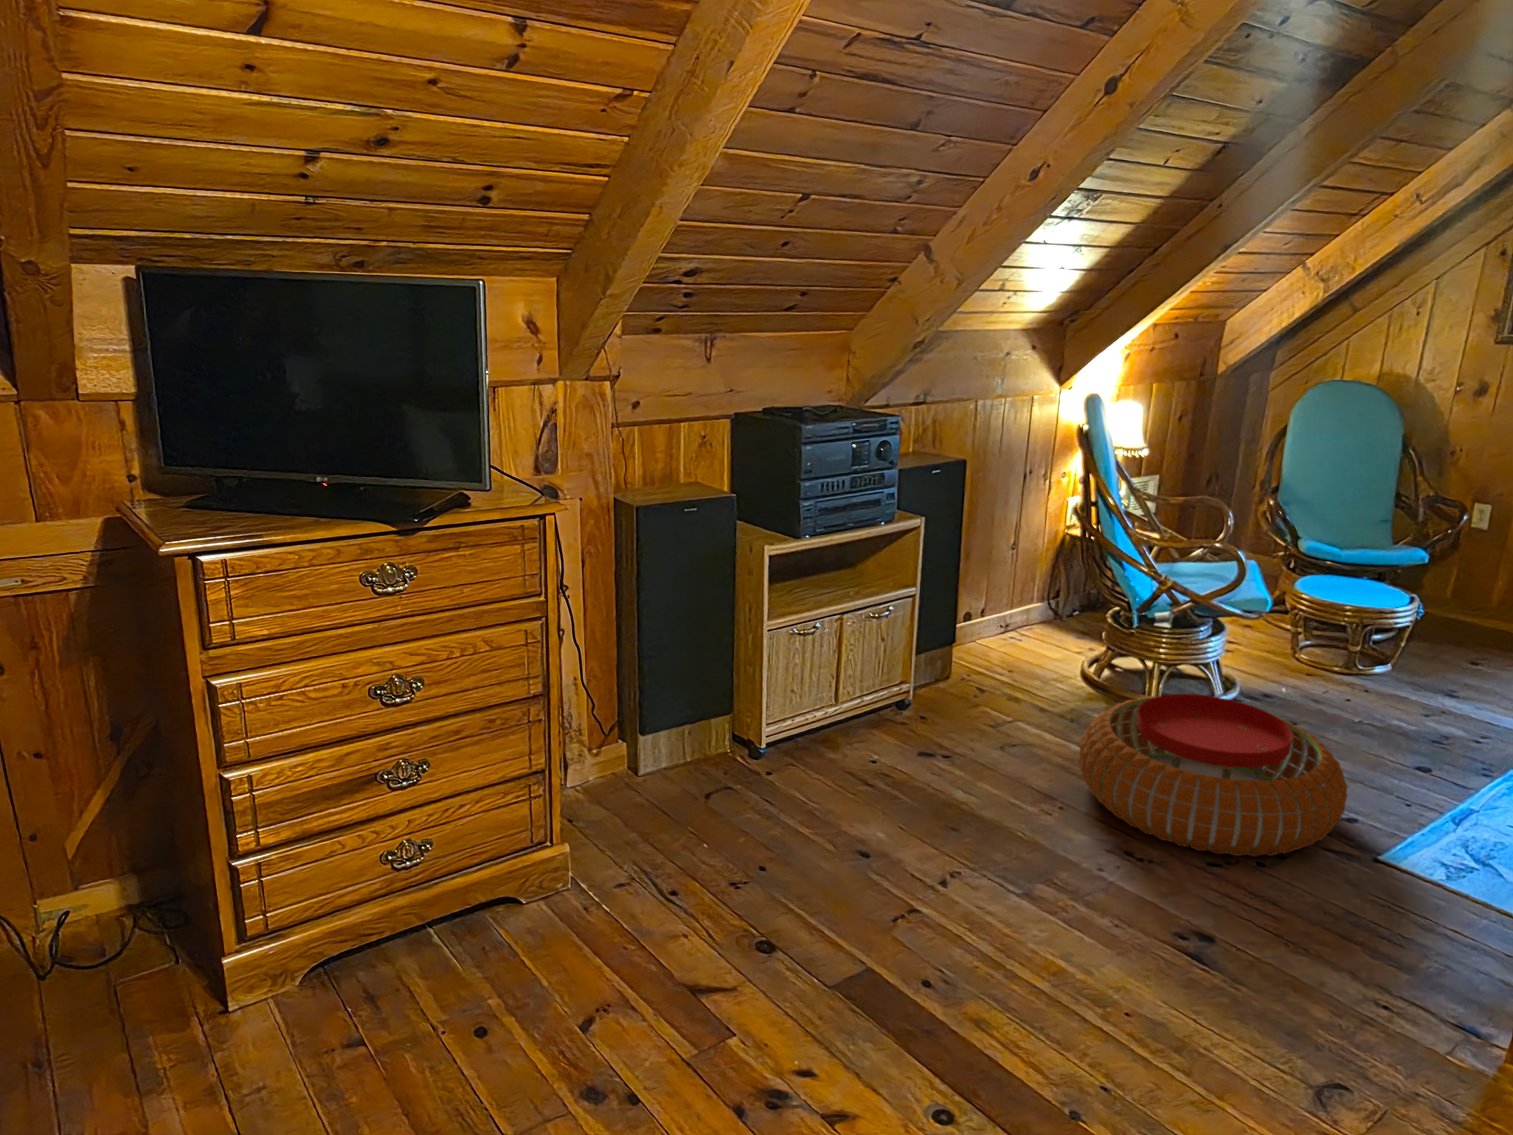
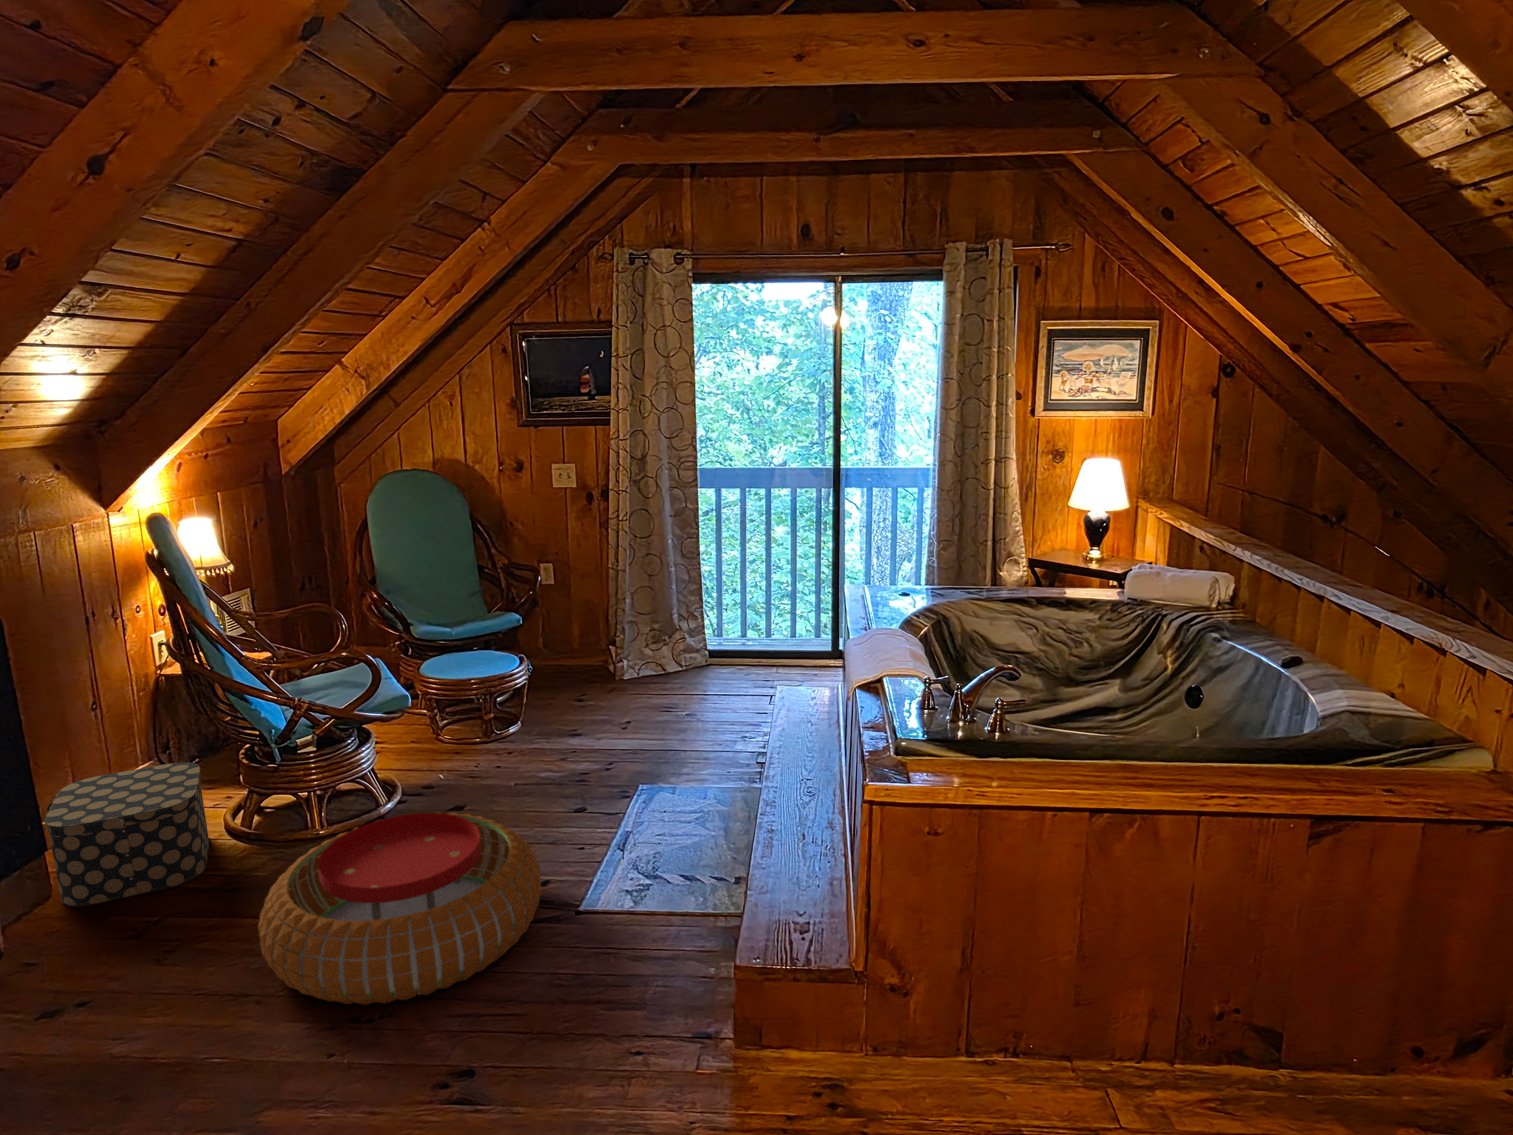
storage box: none [960,594,1075,695] -> present [44,762,210,906]

